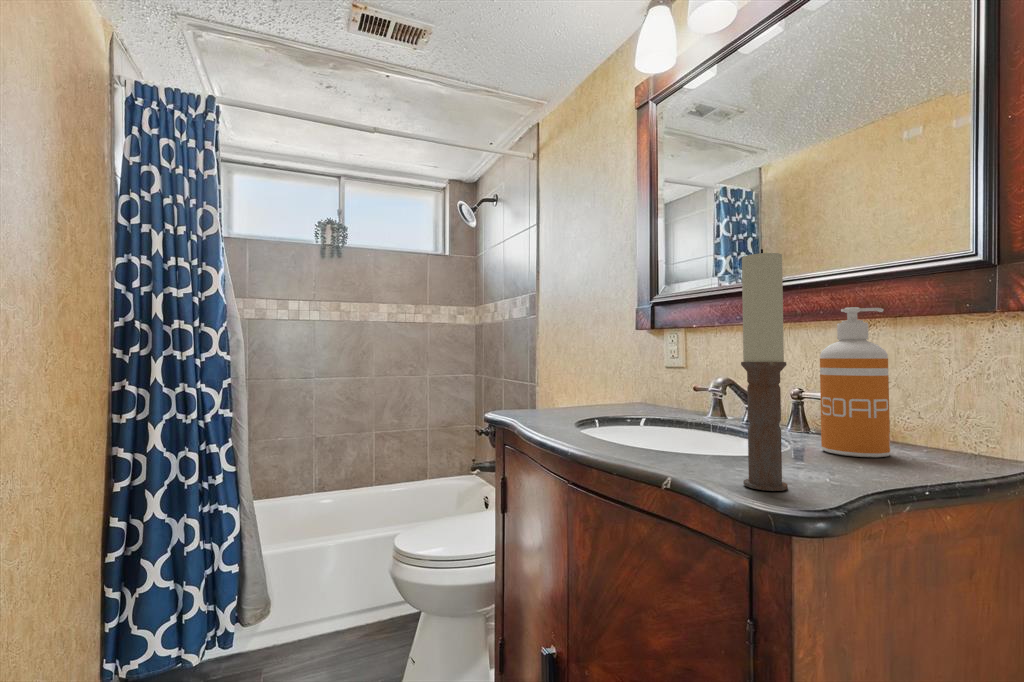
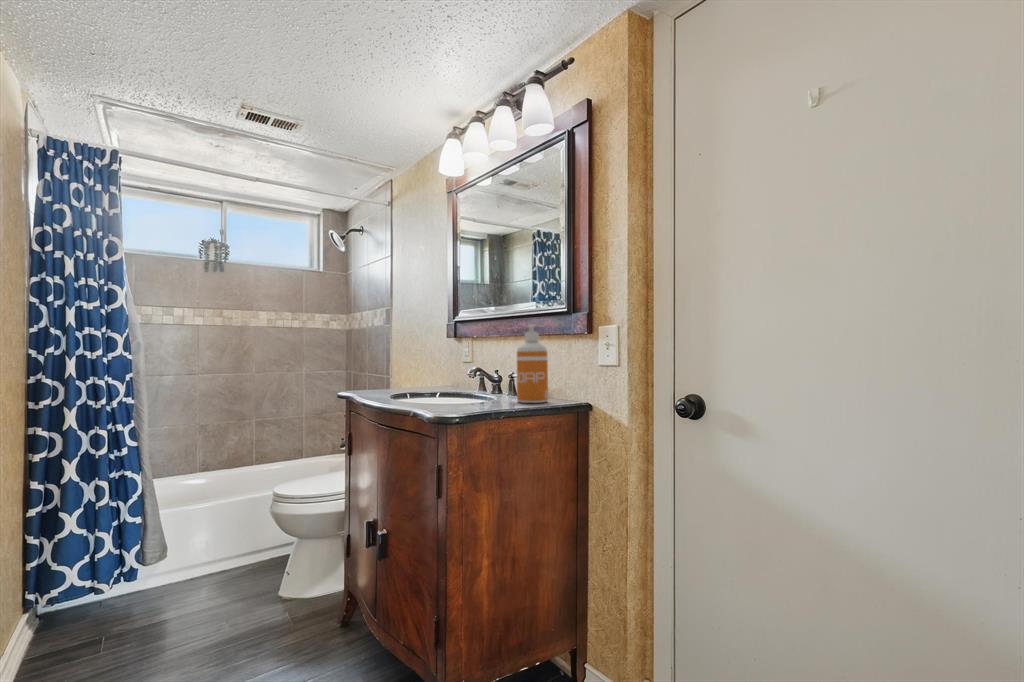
candle: present [741,249,788,491] -> none [445,299,465,413]

